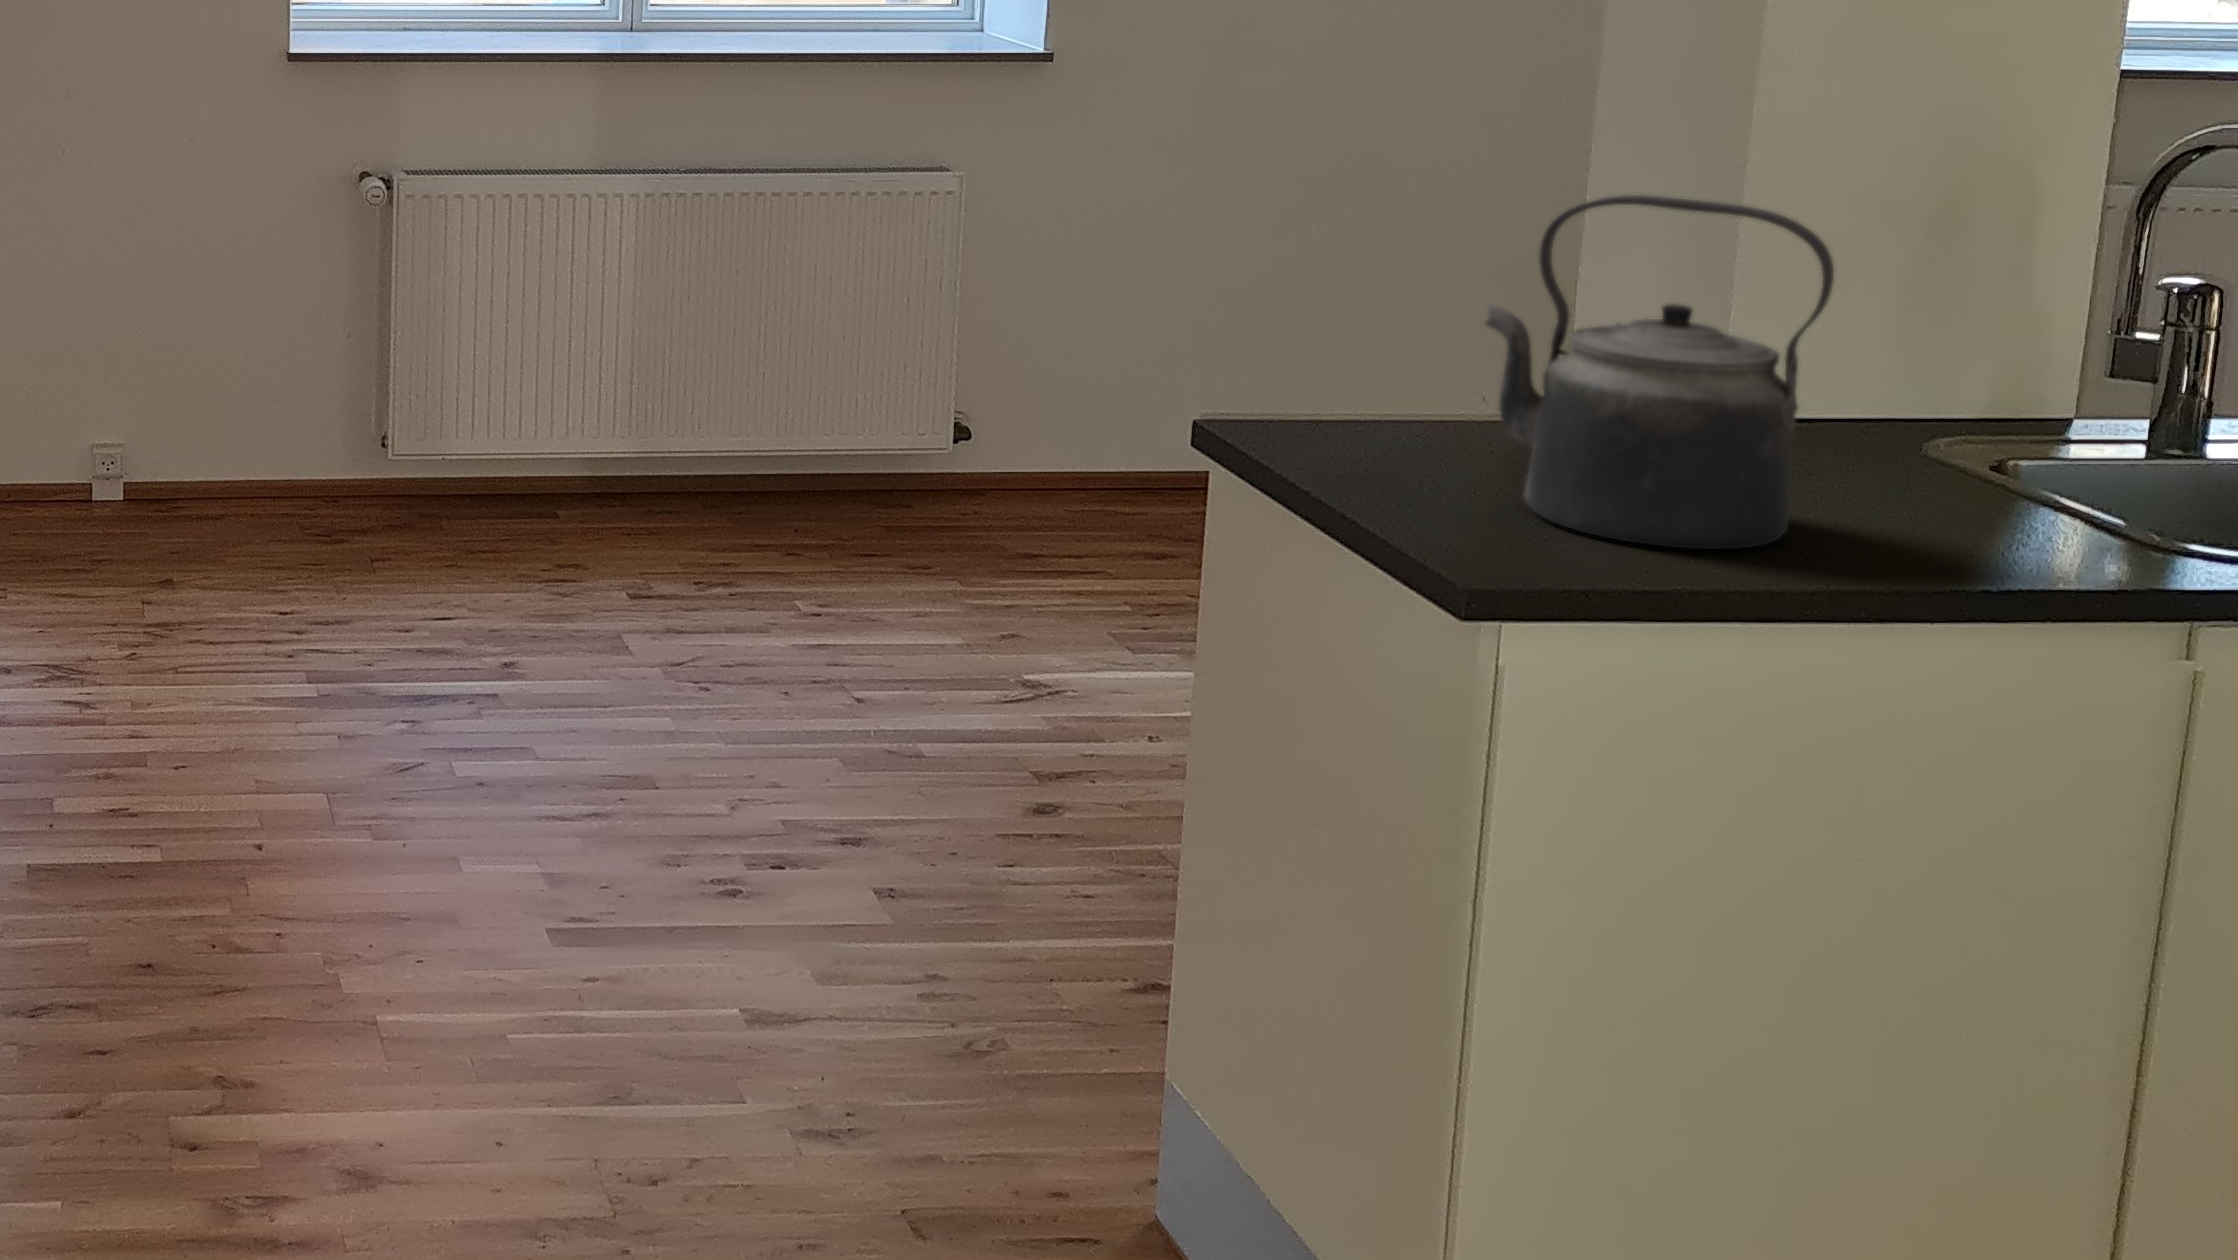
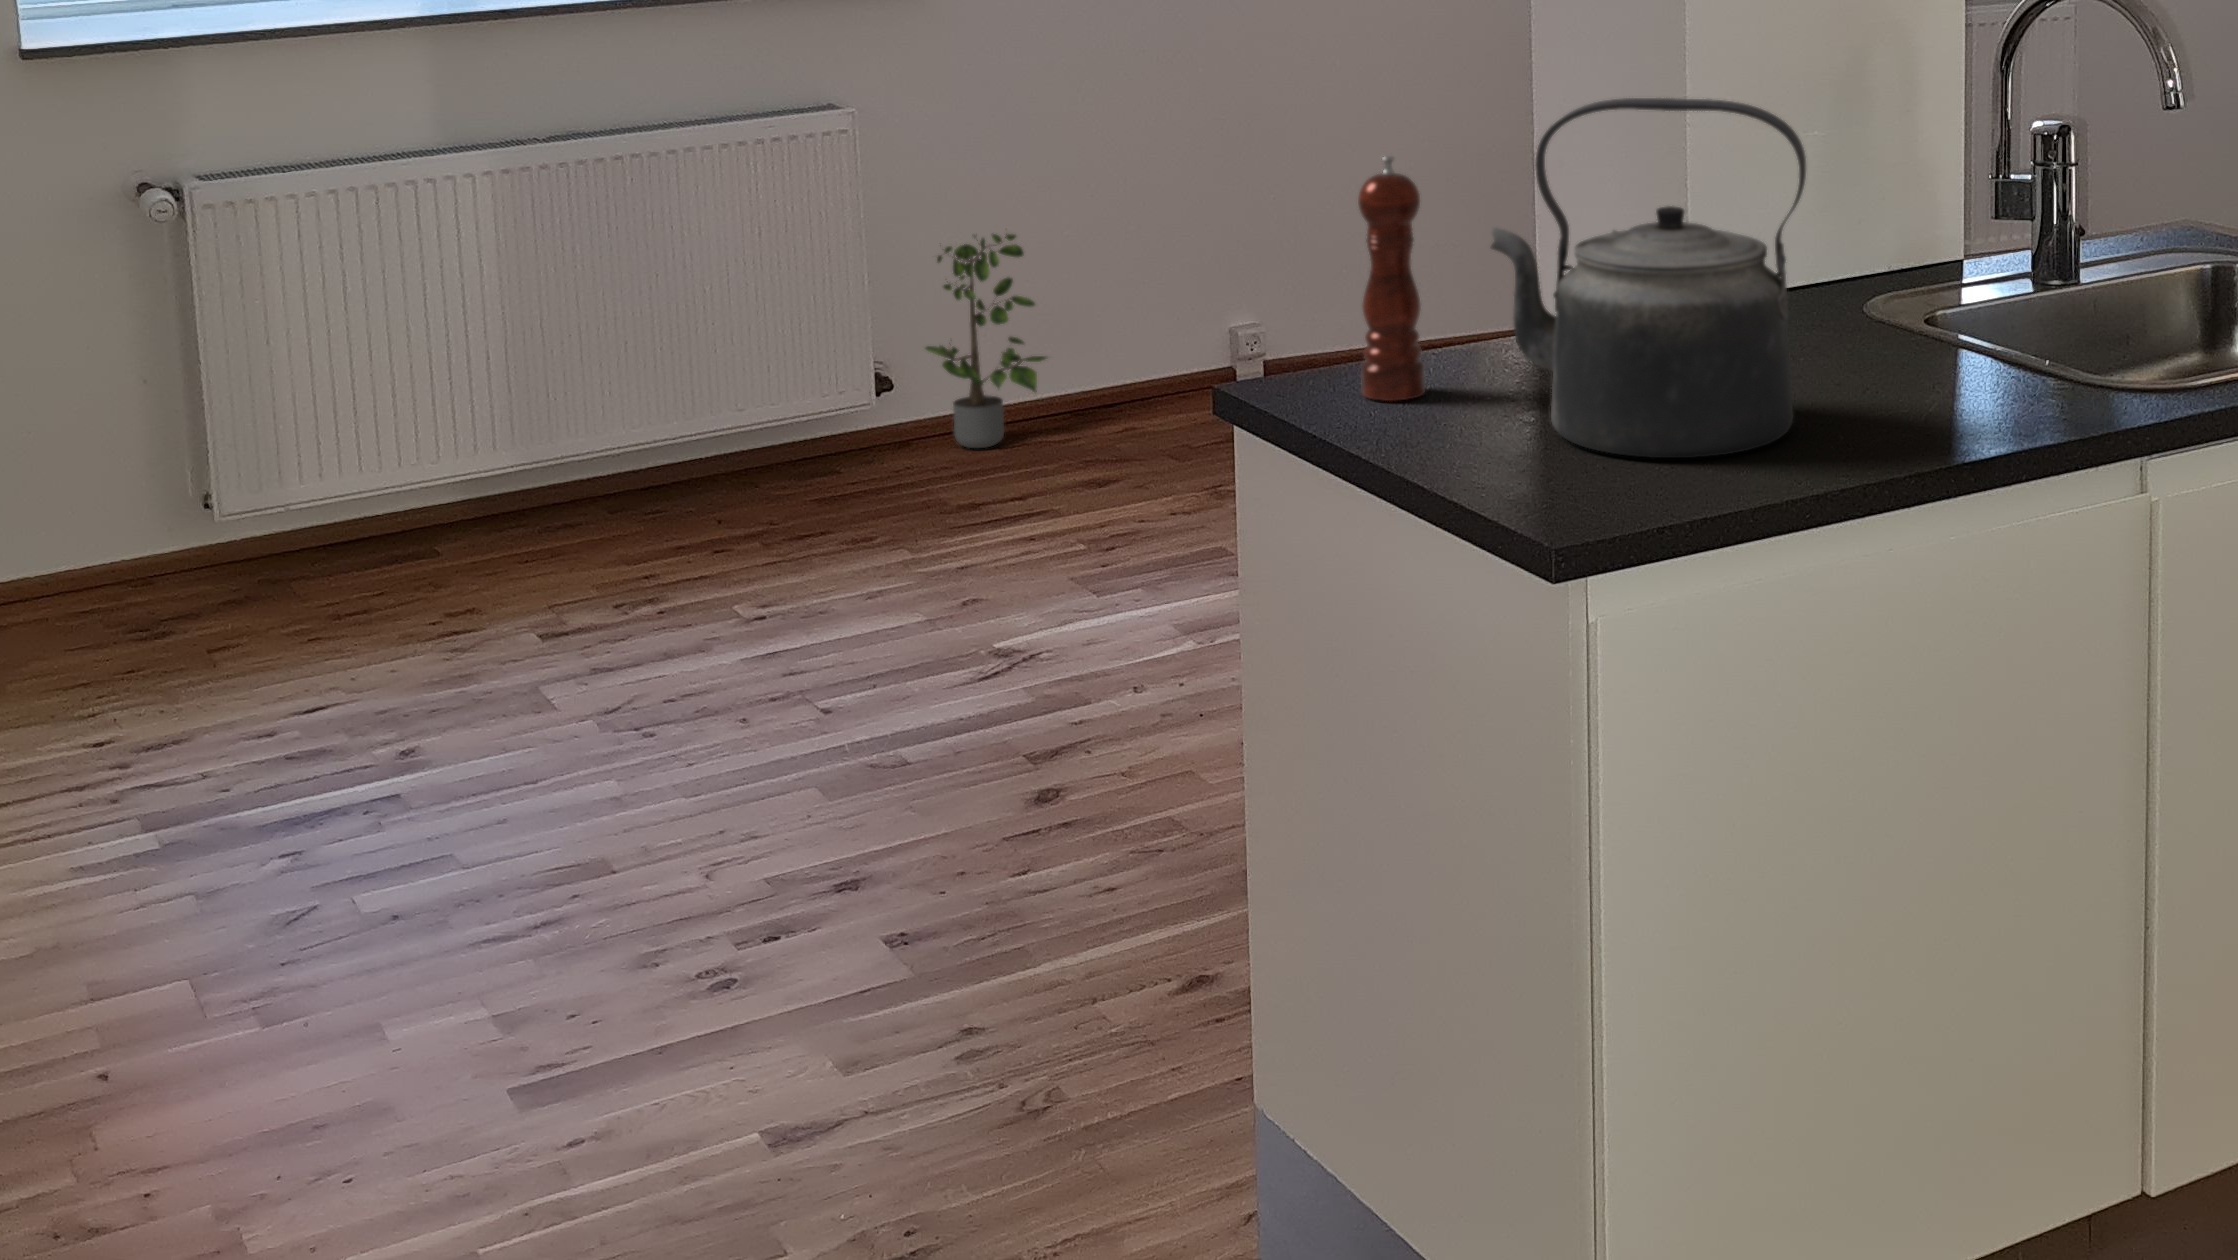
pepper mill: none [1346,230,1427,460] -> present [1358,156,1425,401]
potted plant: none [1006,299,1130,503] -> present [926,234,1046,448]

